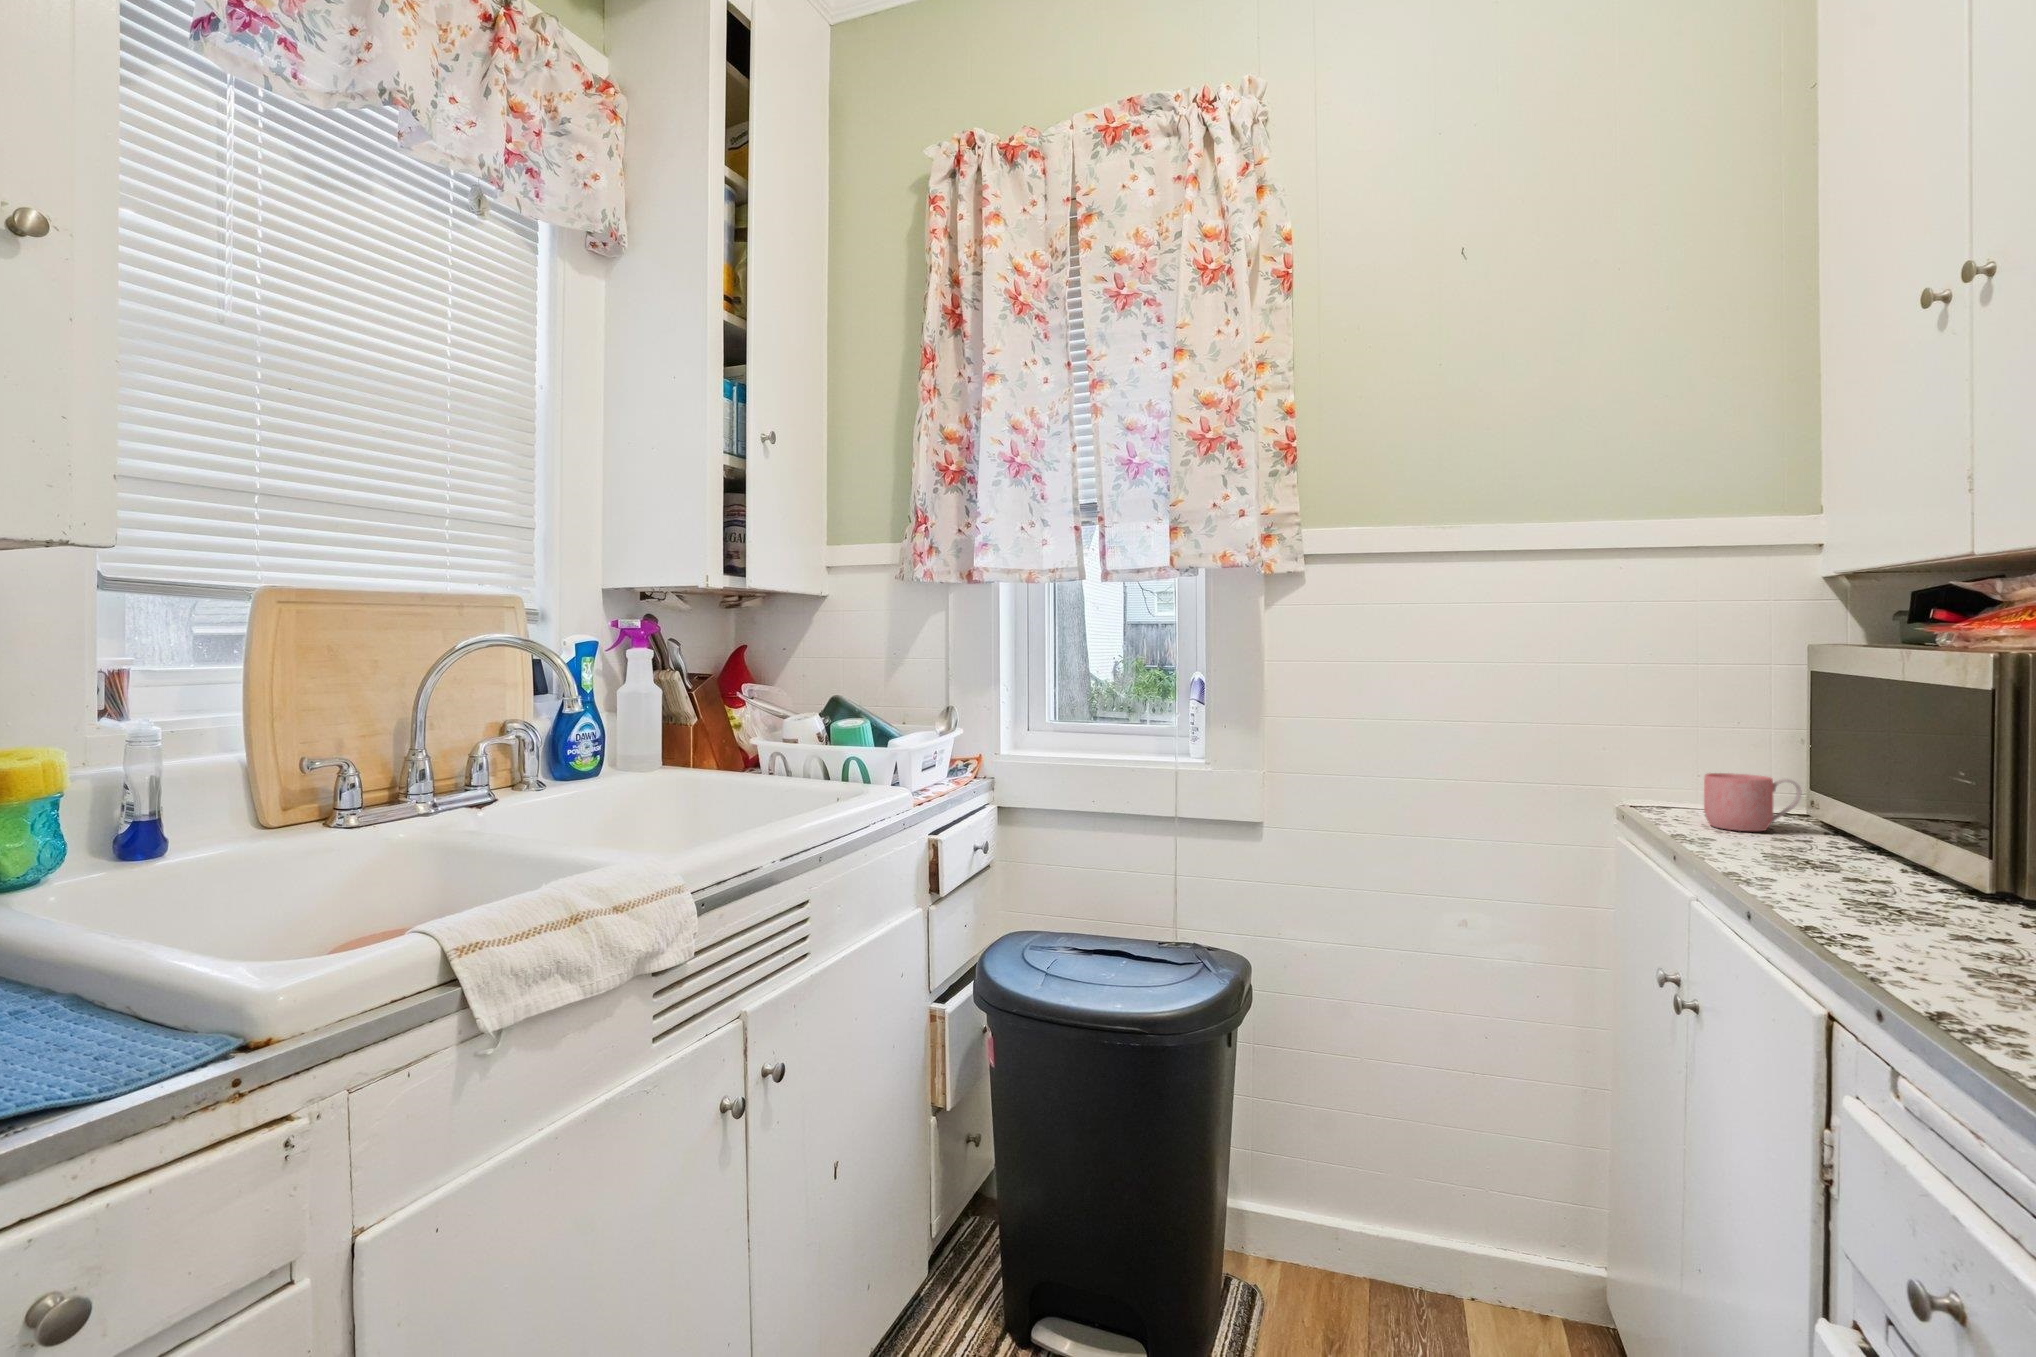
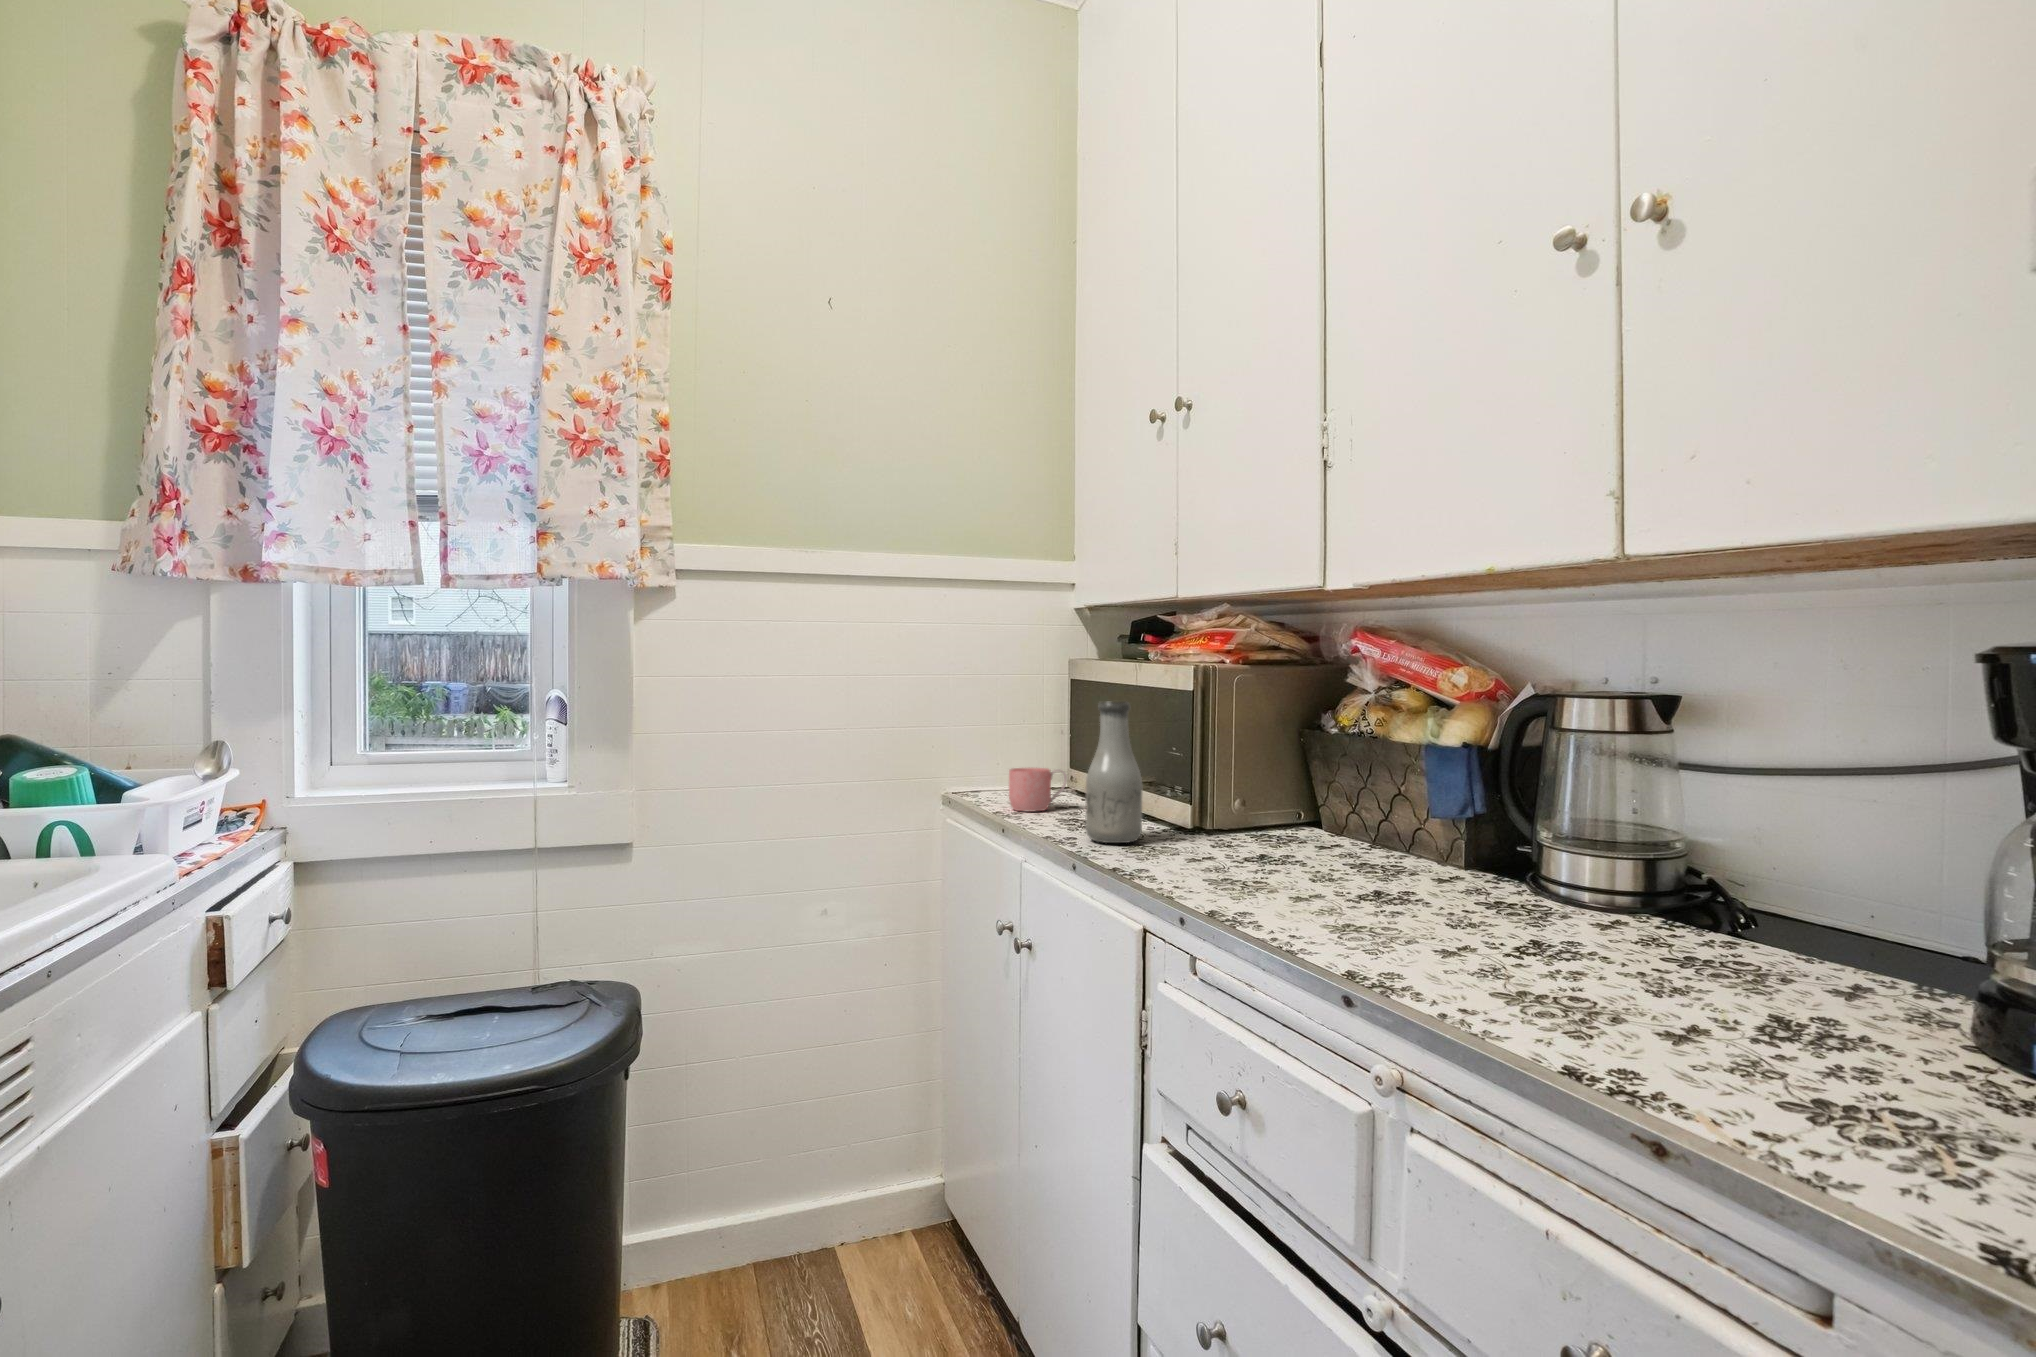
bottle: none [1827,690,1939,895] -> present [1085,701,1143,843]

